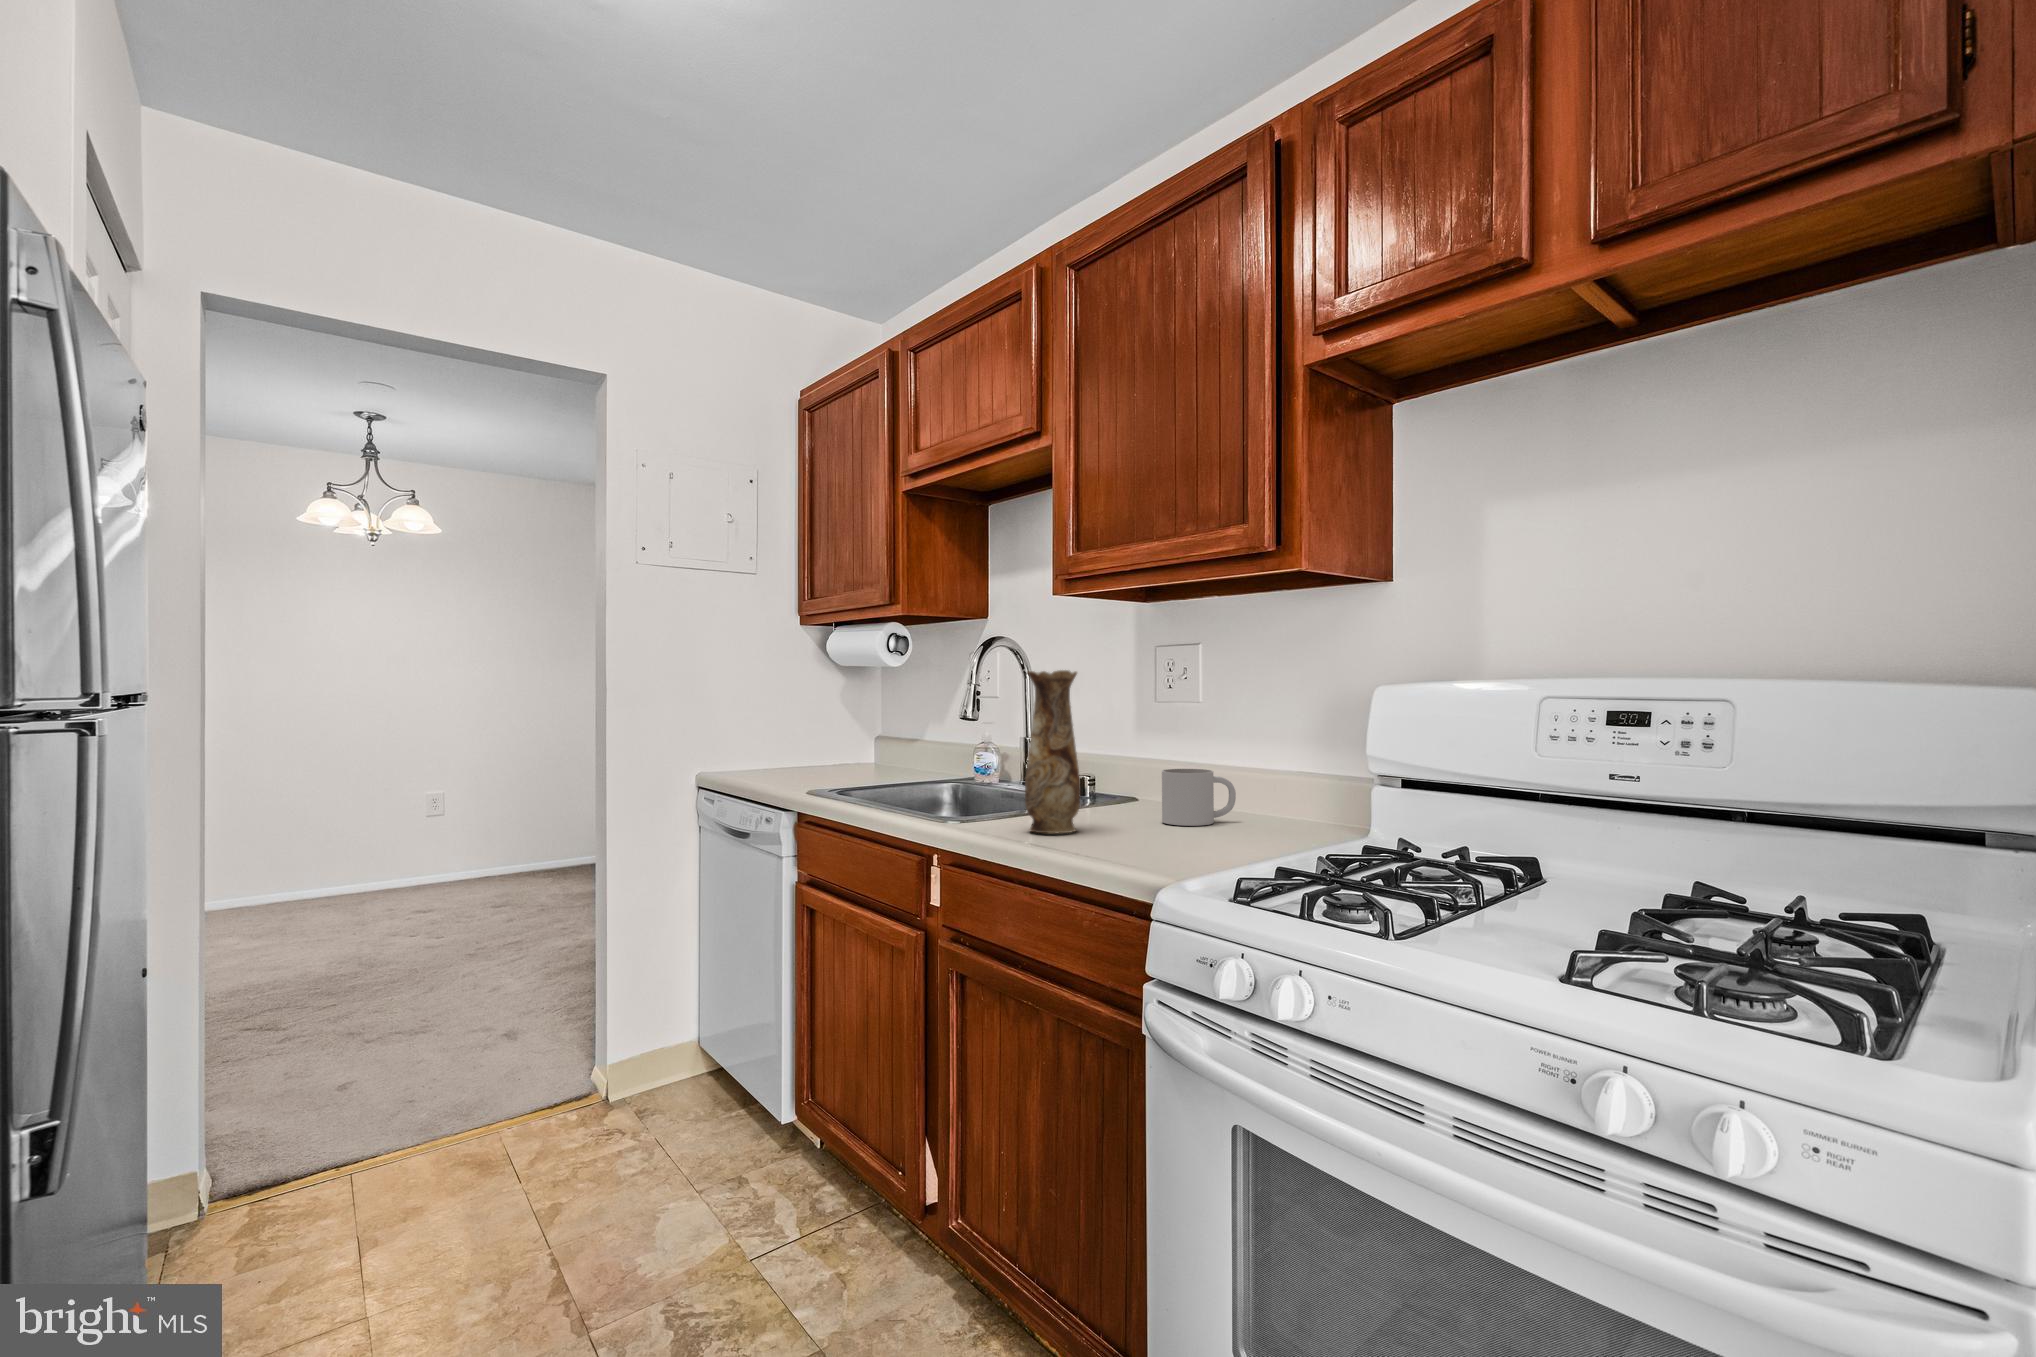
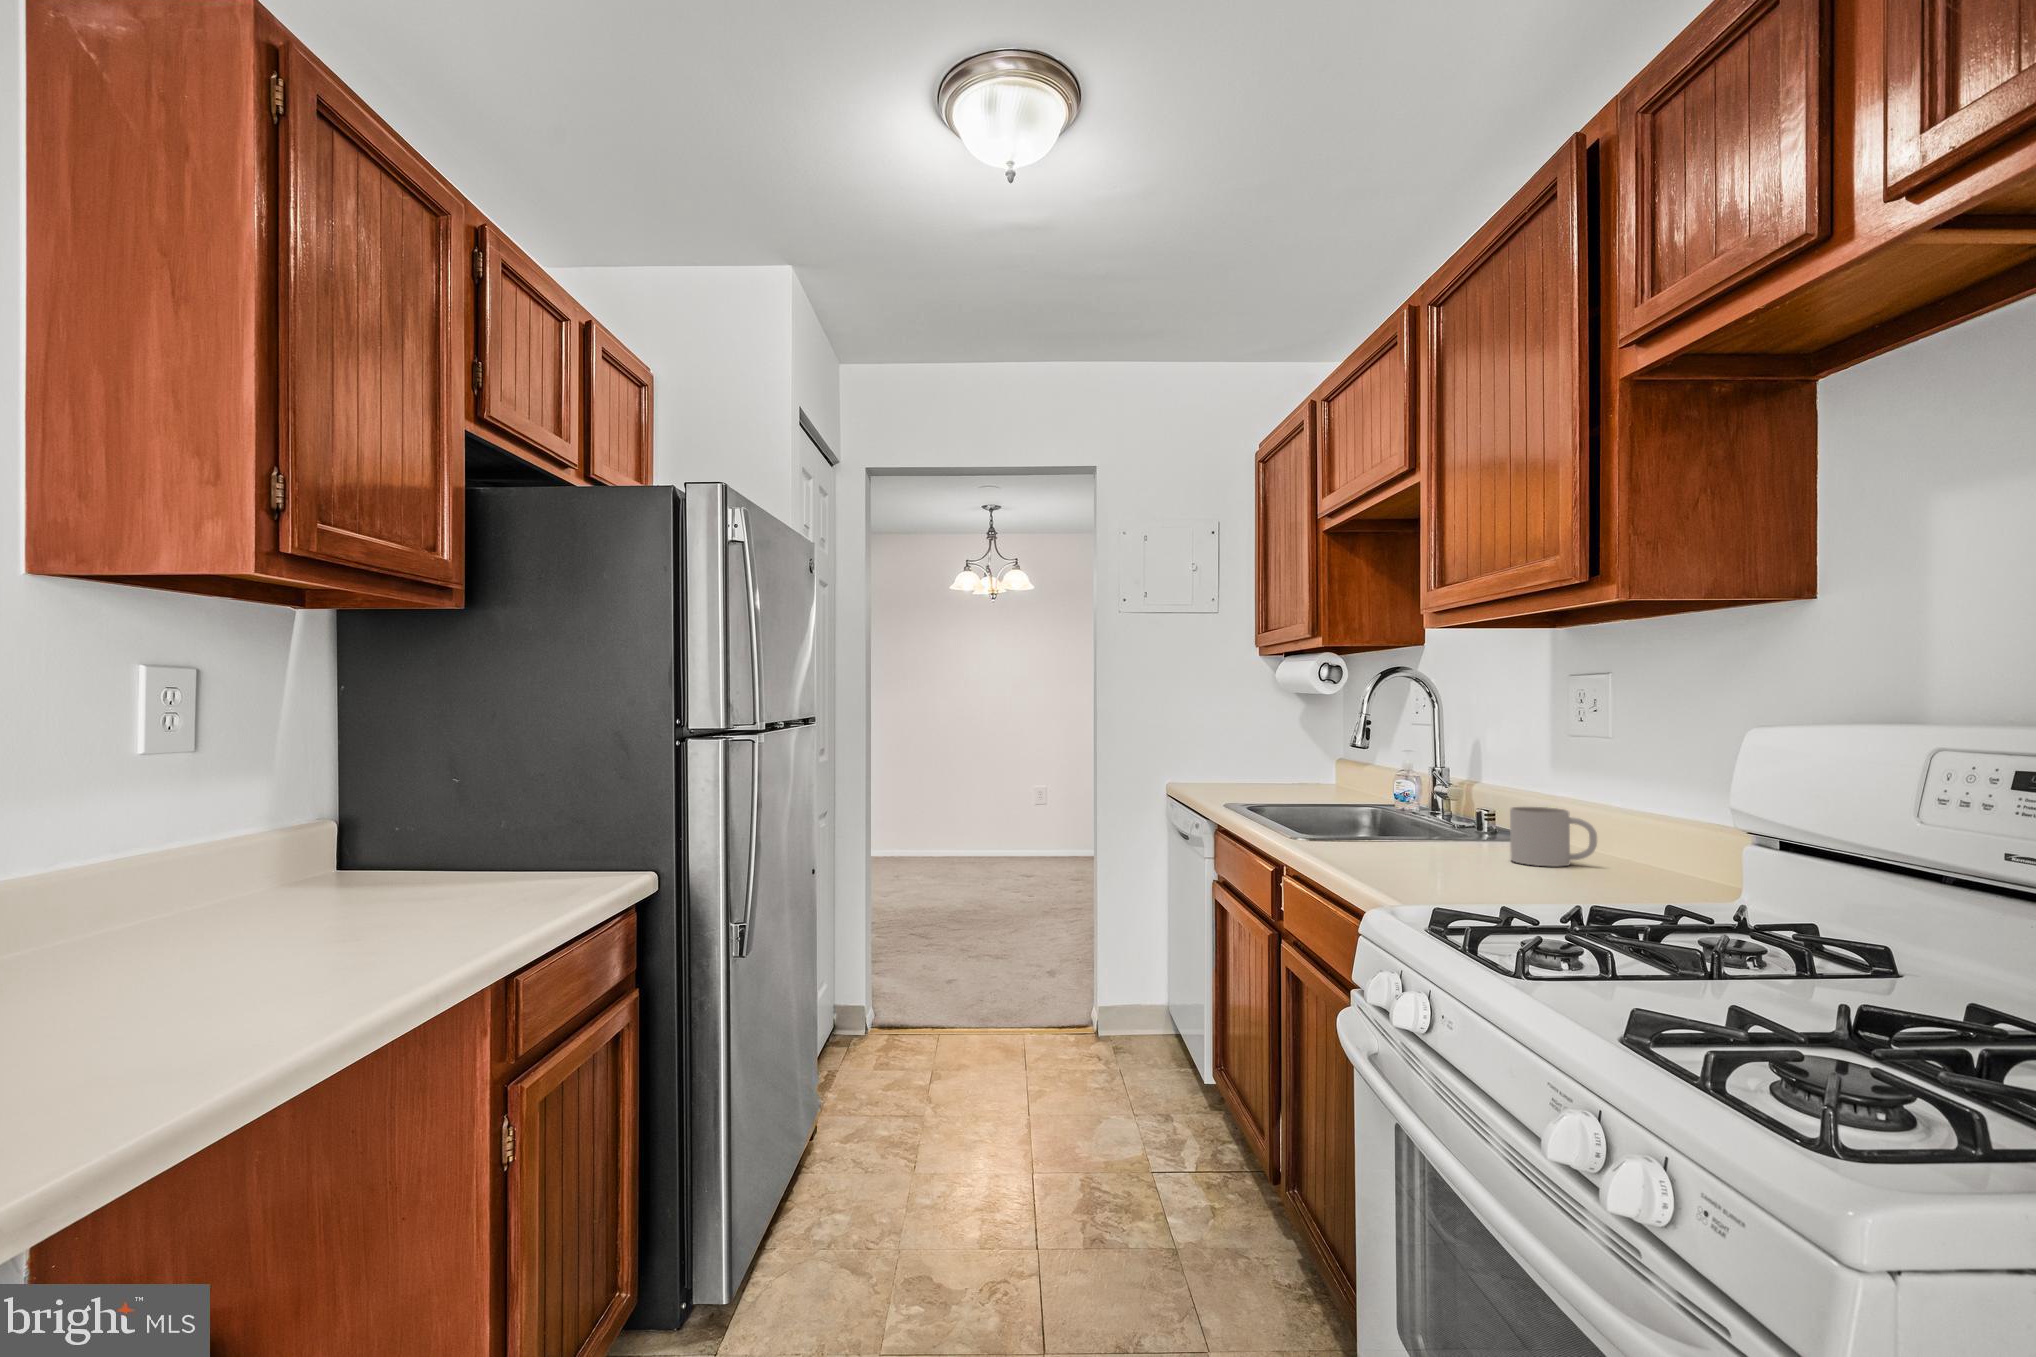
vase: present [1025,670,1081,833] -> none [1355,707,1410,858]

